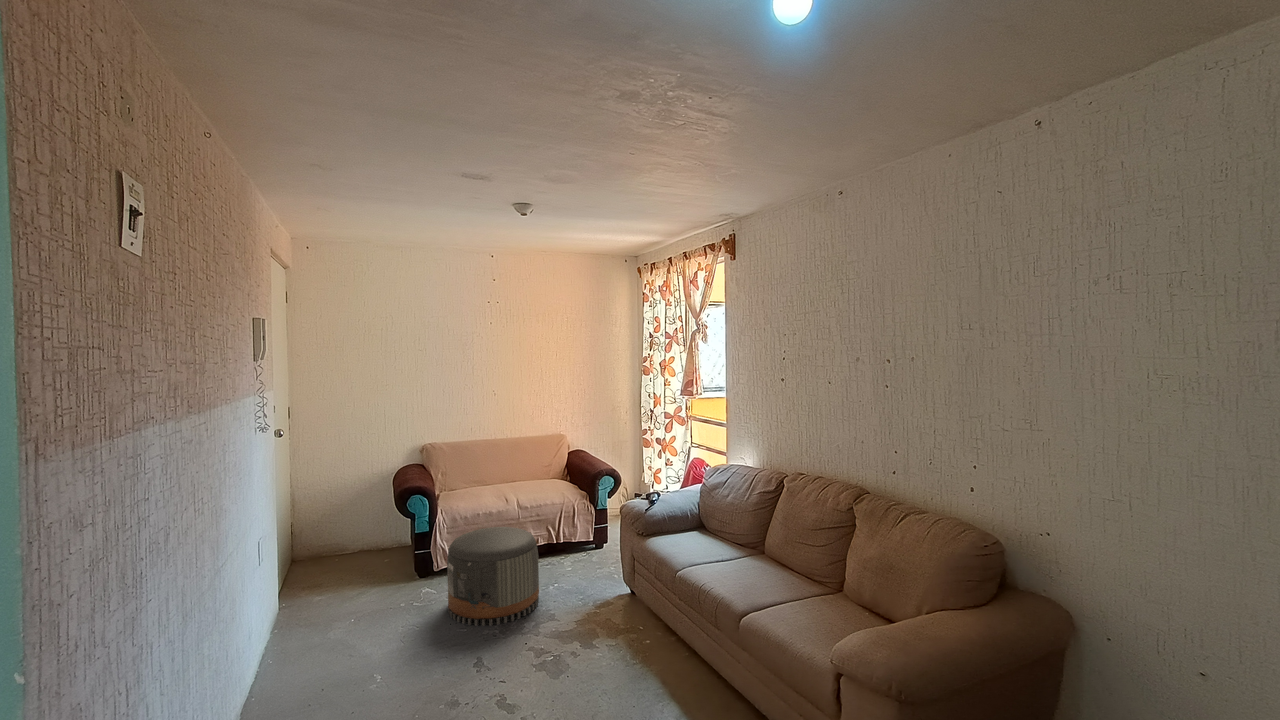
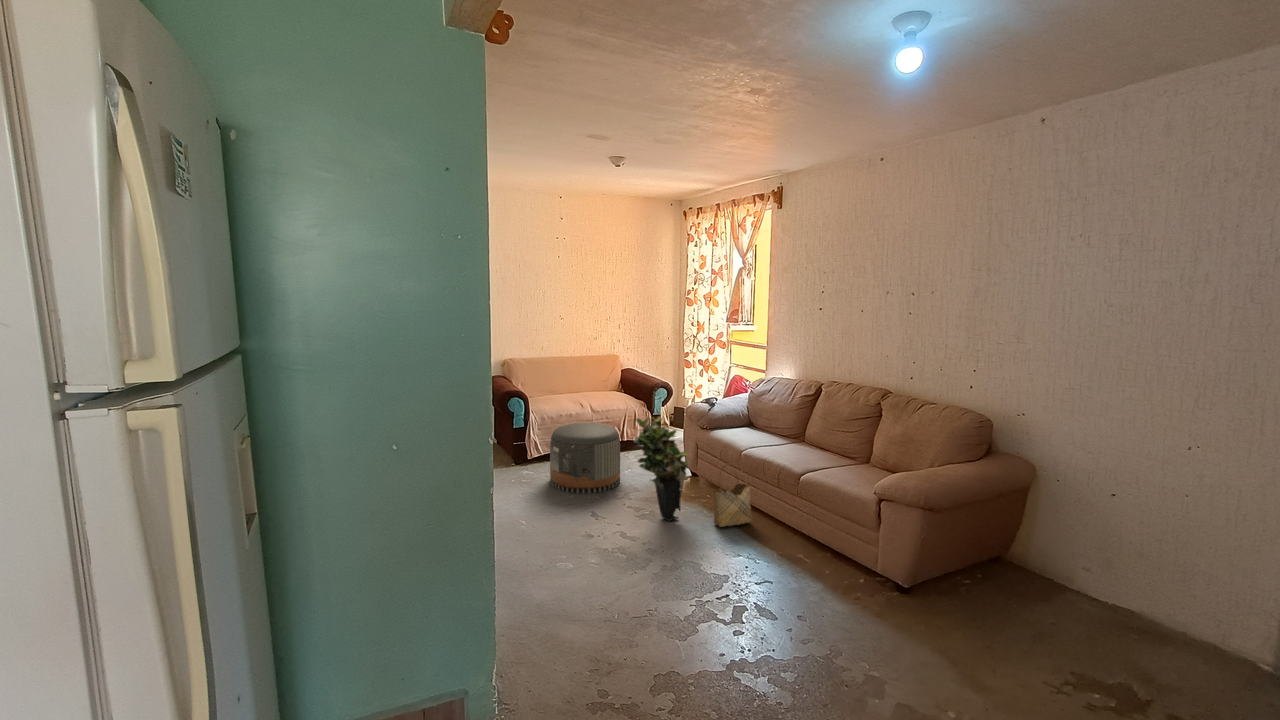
potted plant: none [530,525,608,674] -> present [633,417,689,521]
woven basket: none [634,593,689,685] -> present [714,465,752,527]

